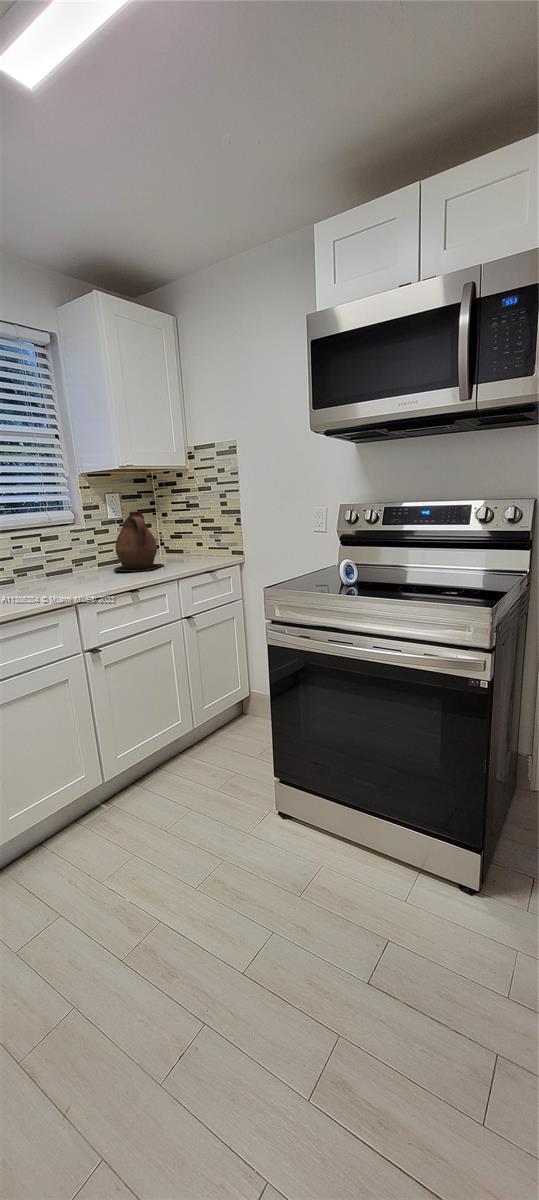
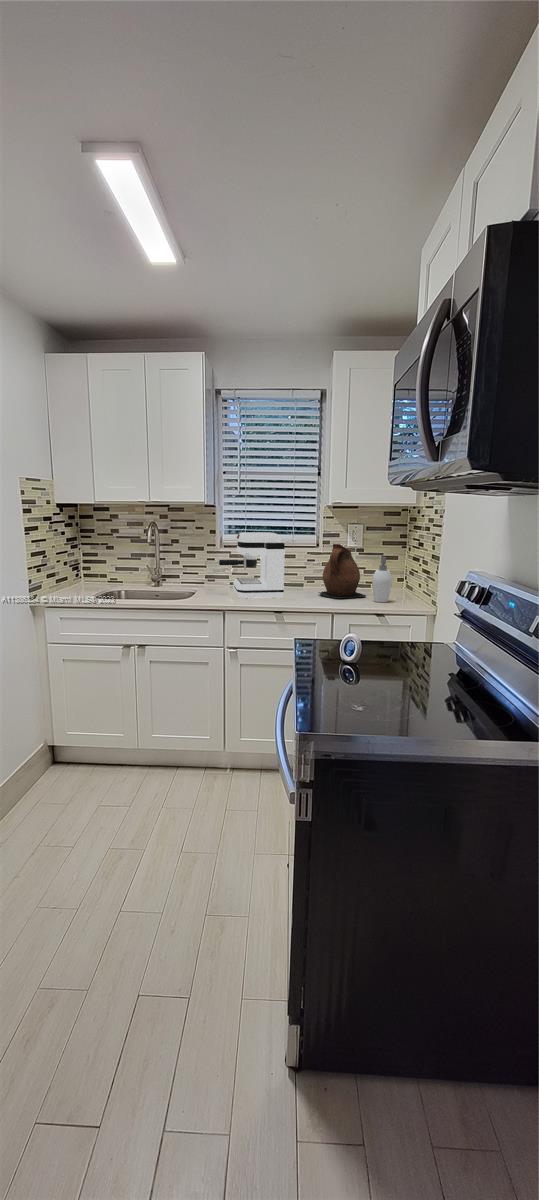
coffee maker: none [2,506,101,591] -> present [219,533,285,599]
soap dispenser: none [179,519,202,565] -> present [372,557,392,602]

